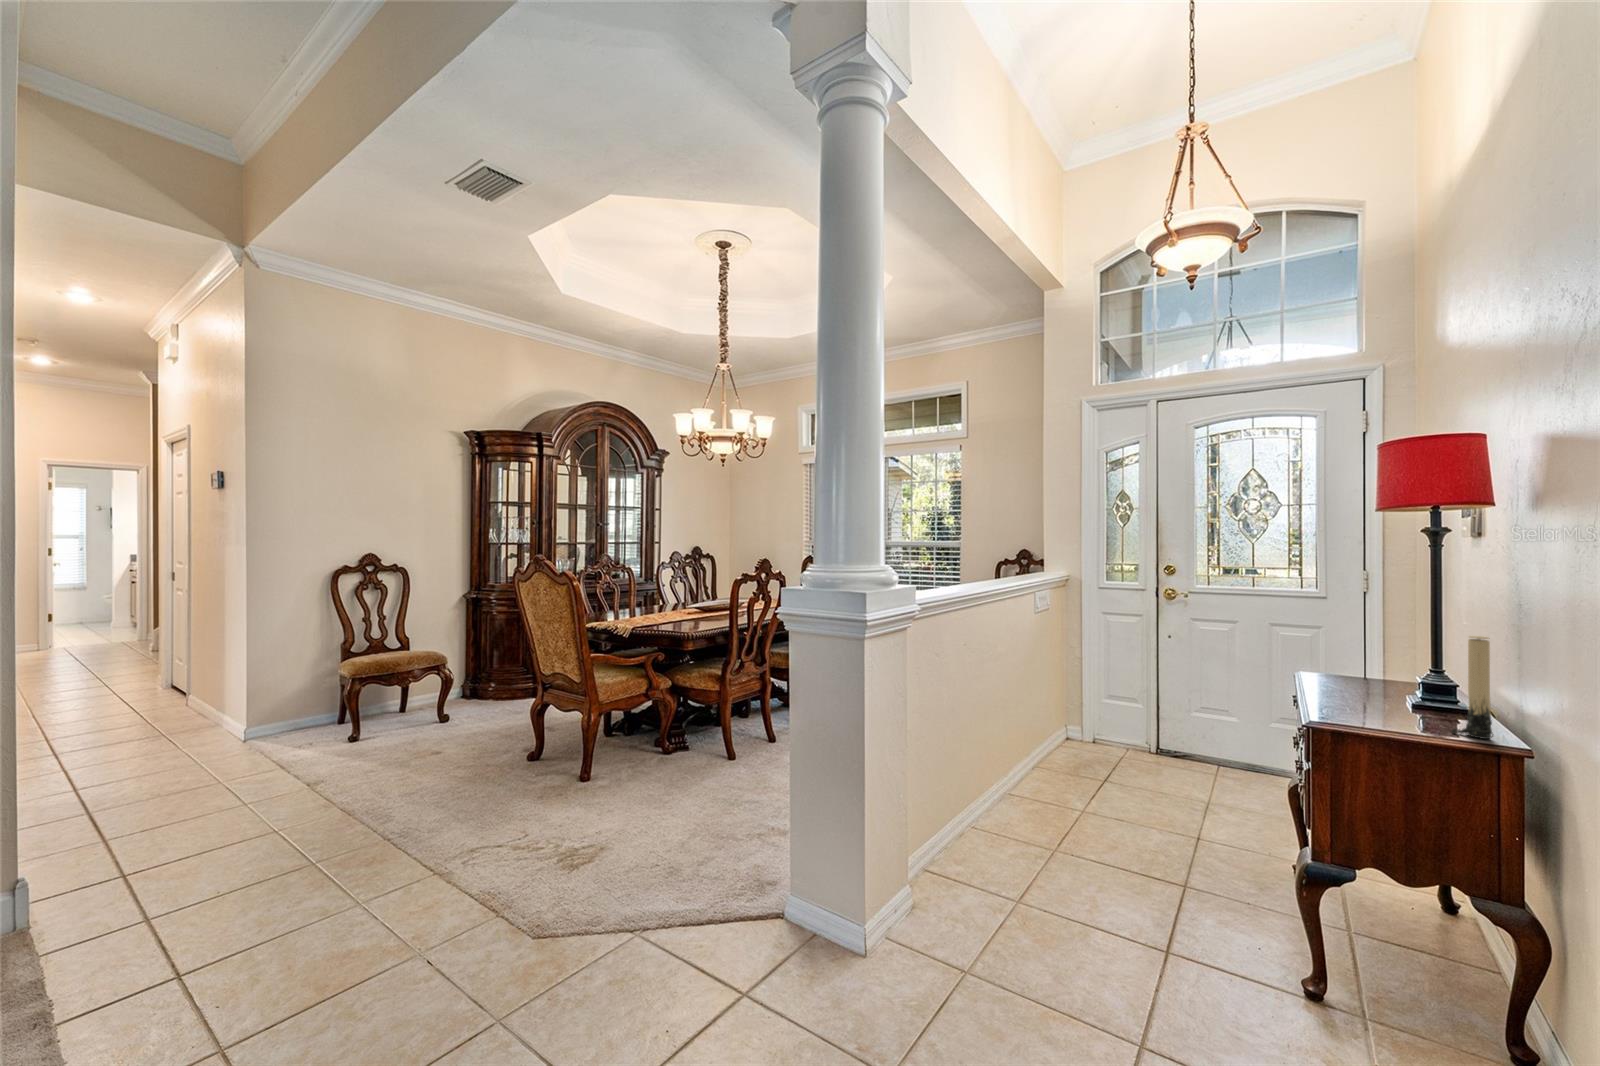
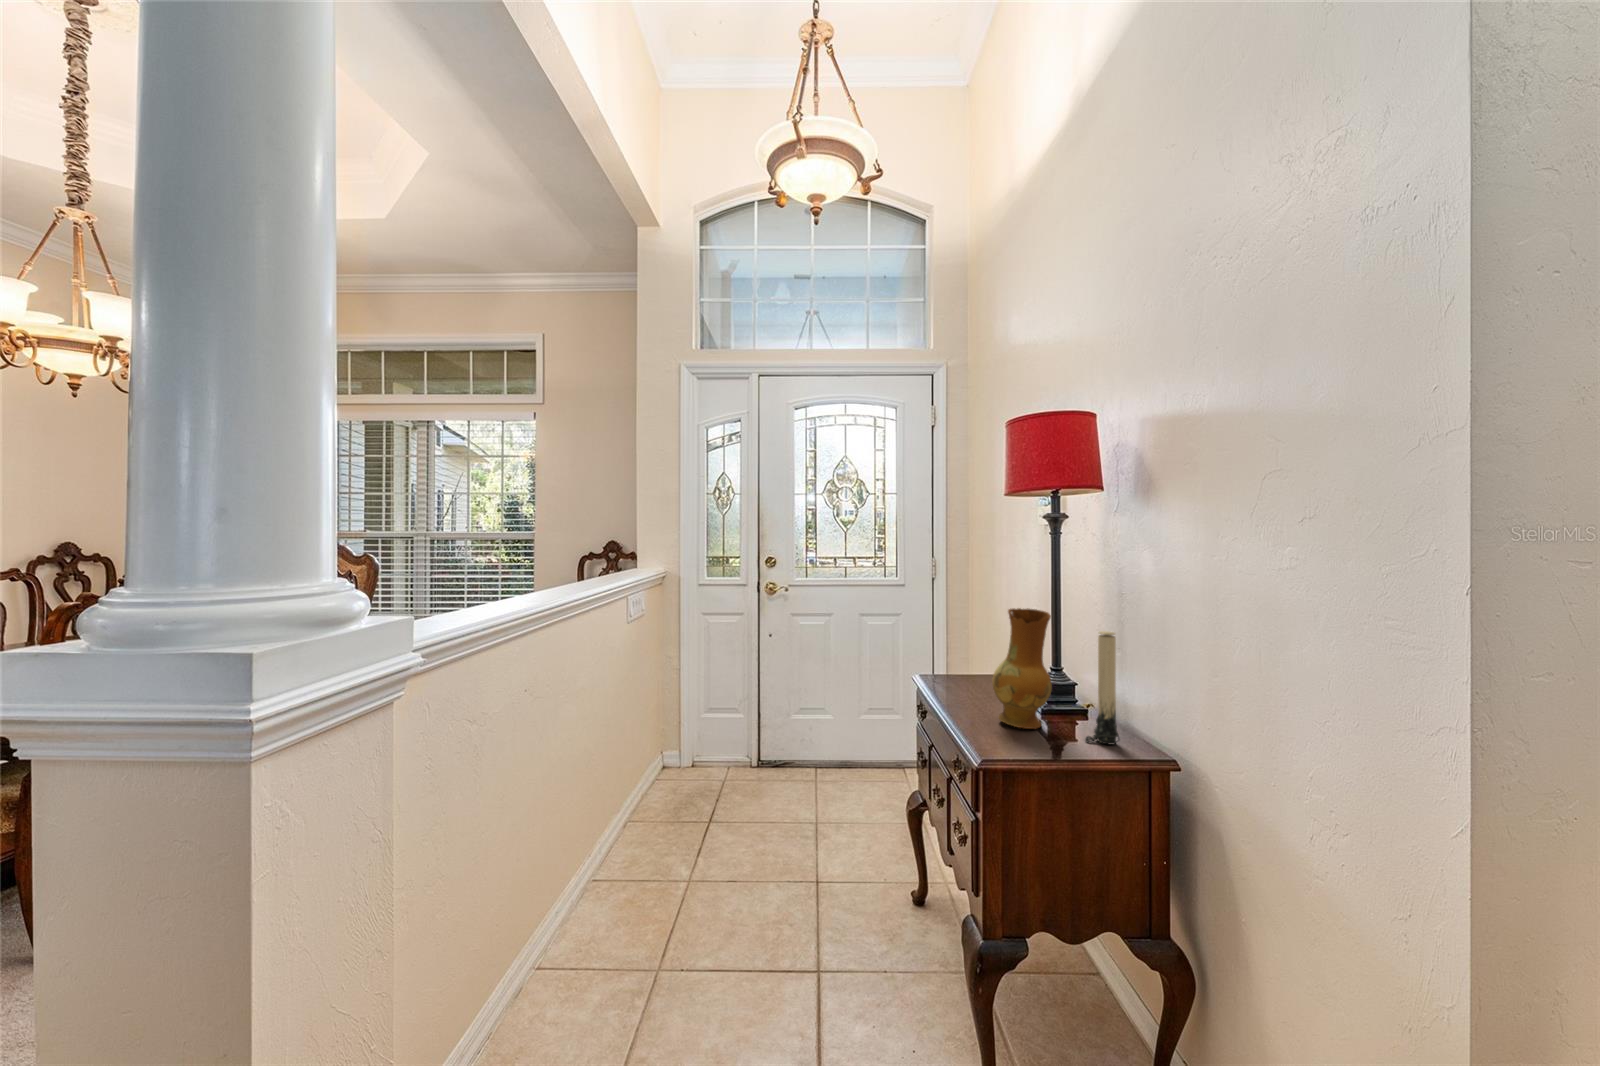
ceramic jug: none [1353,611,1421,718] -> present [992,608,1052,729]

